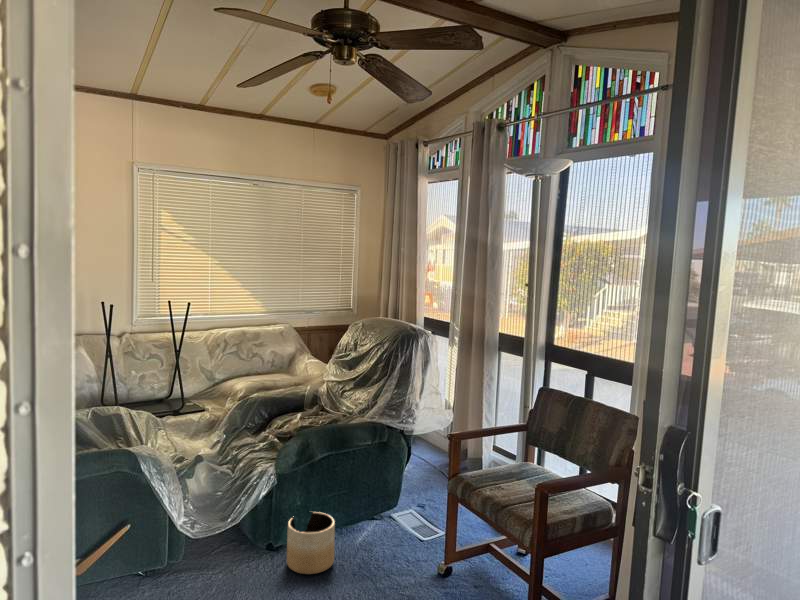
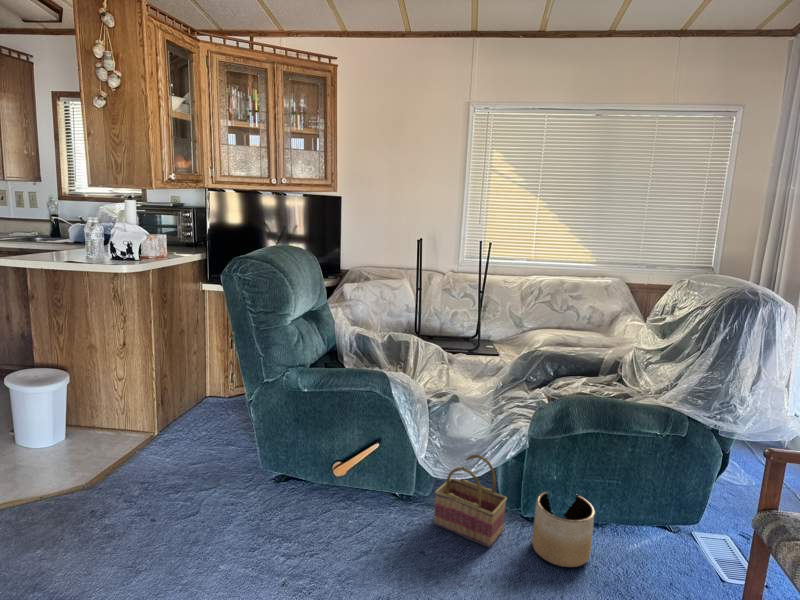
basket: none [194,504,261,585] -> present [434,455,507,547]

